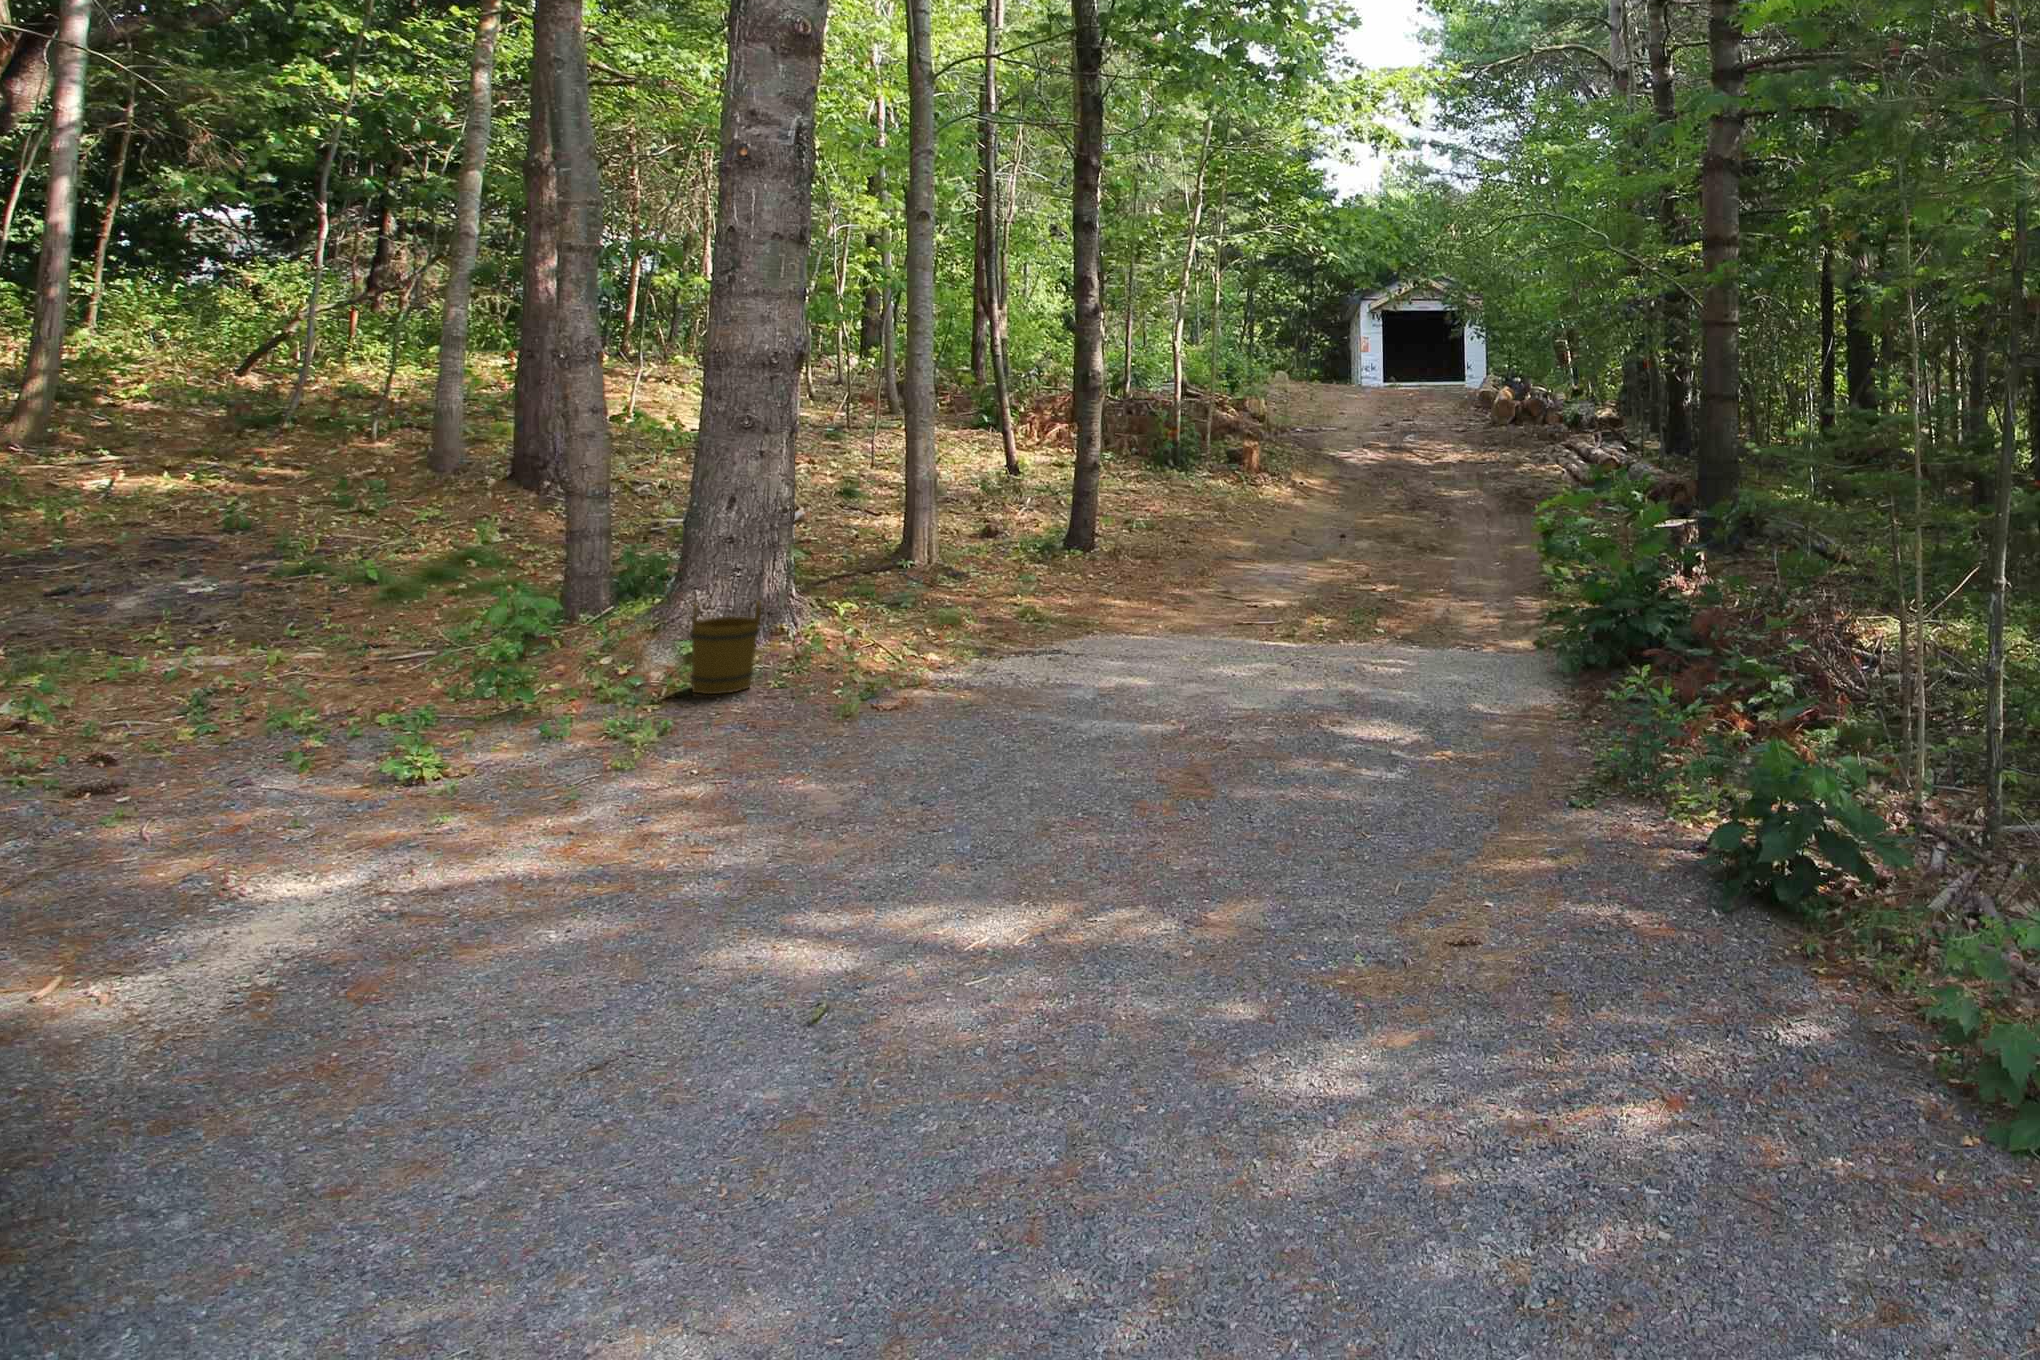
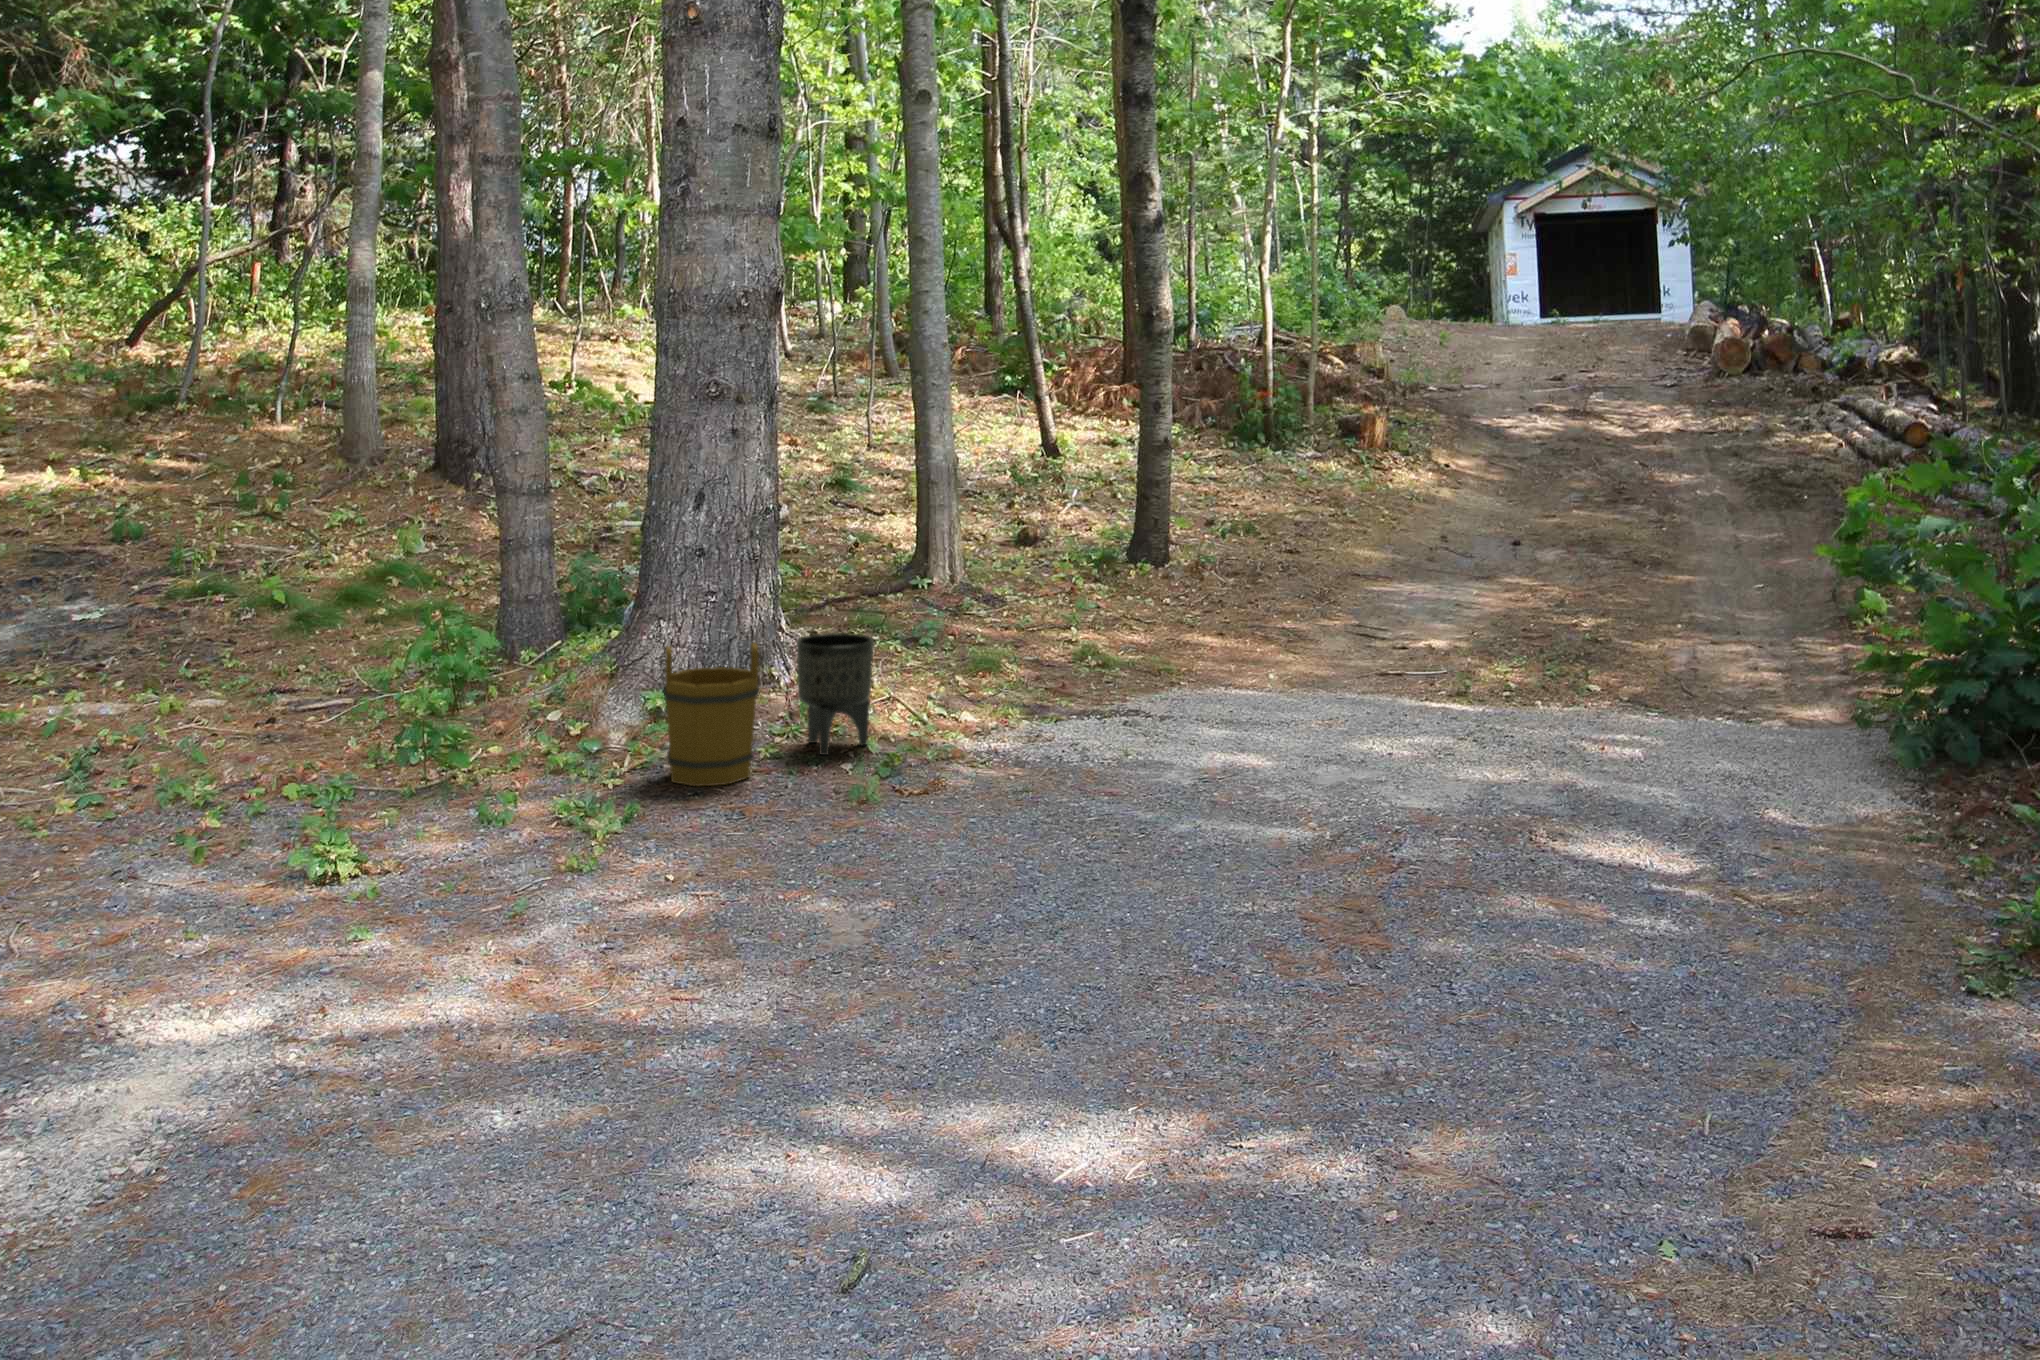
planter: none [790,594,846,673] -> present [796,633,874,755]

